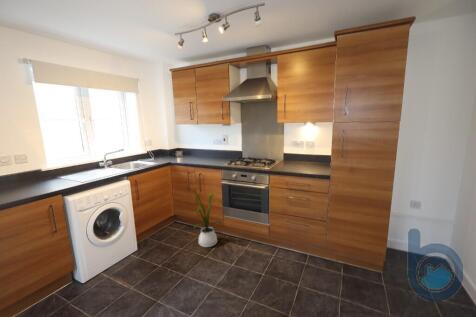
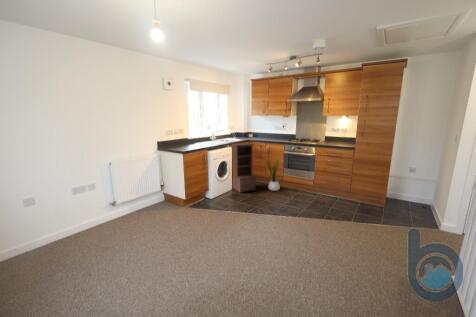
bookshelf: none [131,169,175,260] -> present [232,143,256,192]

